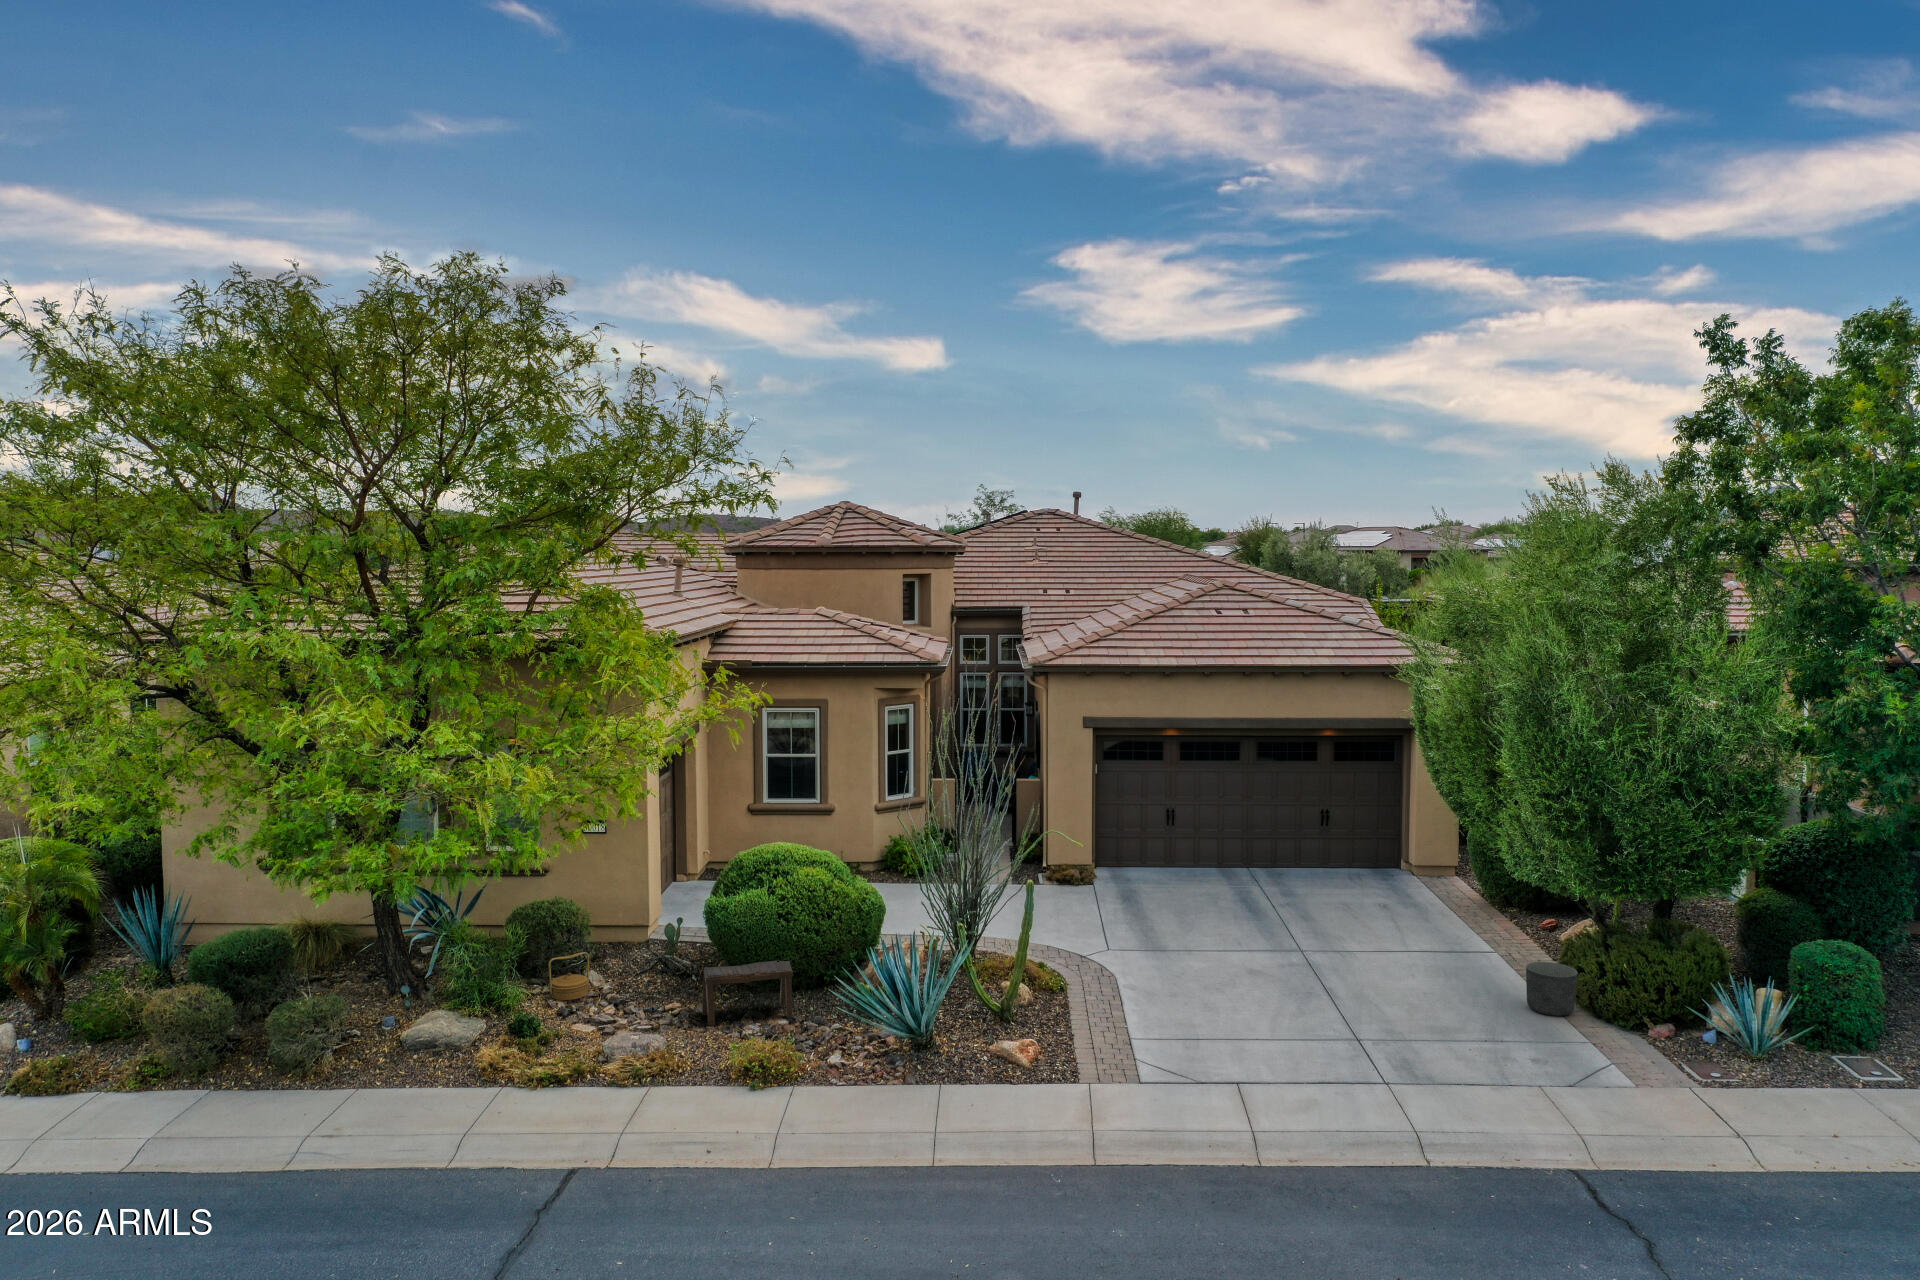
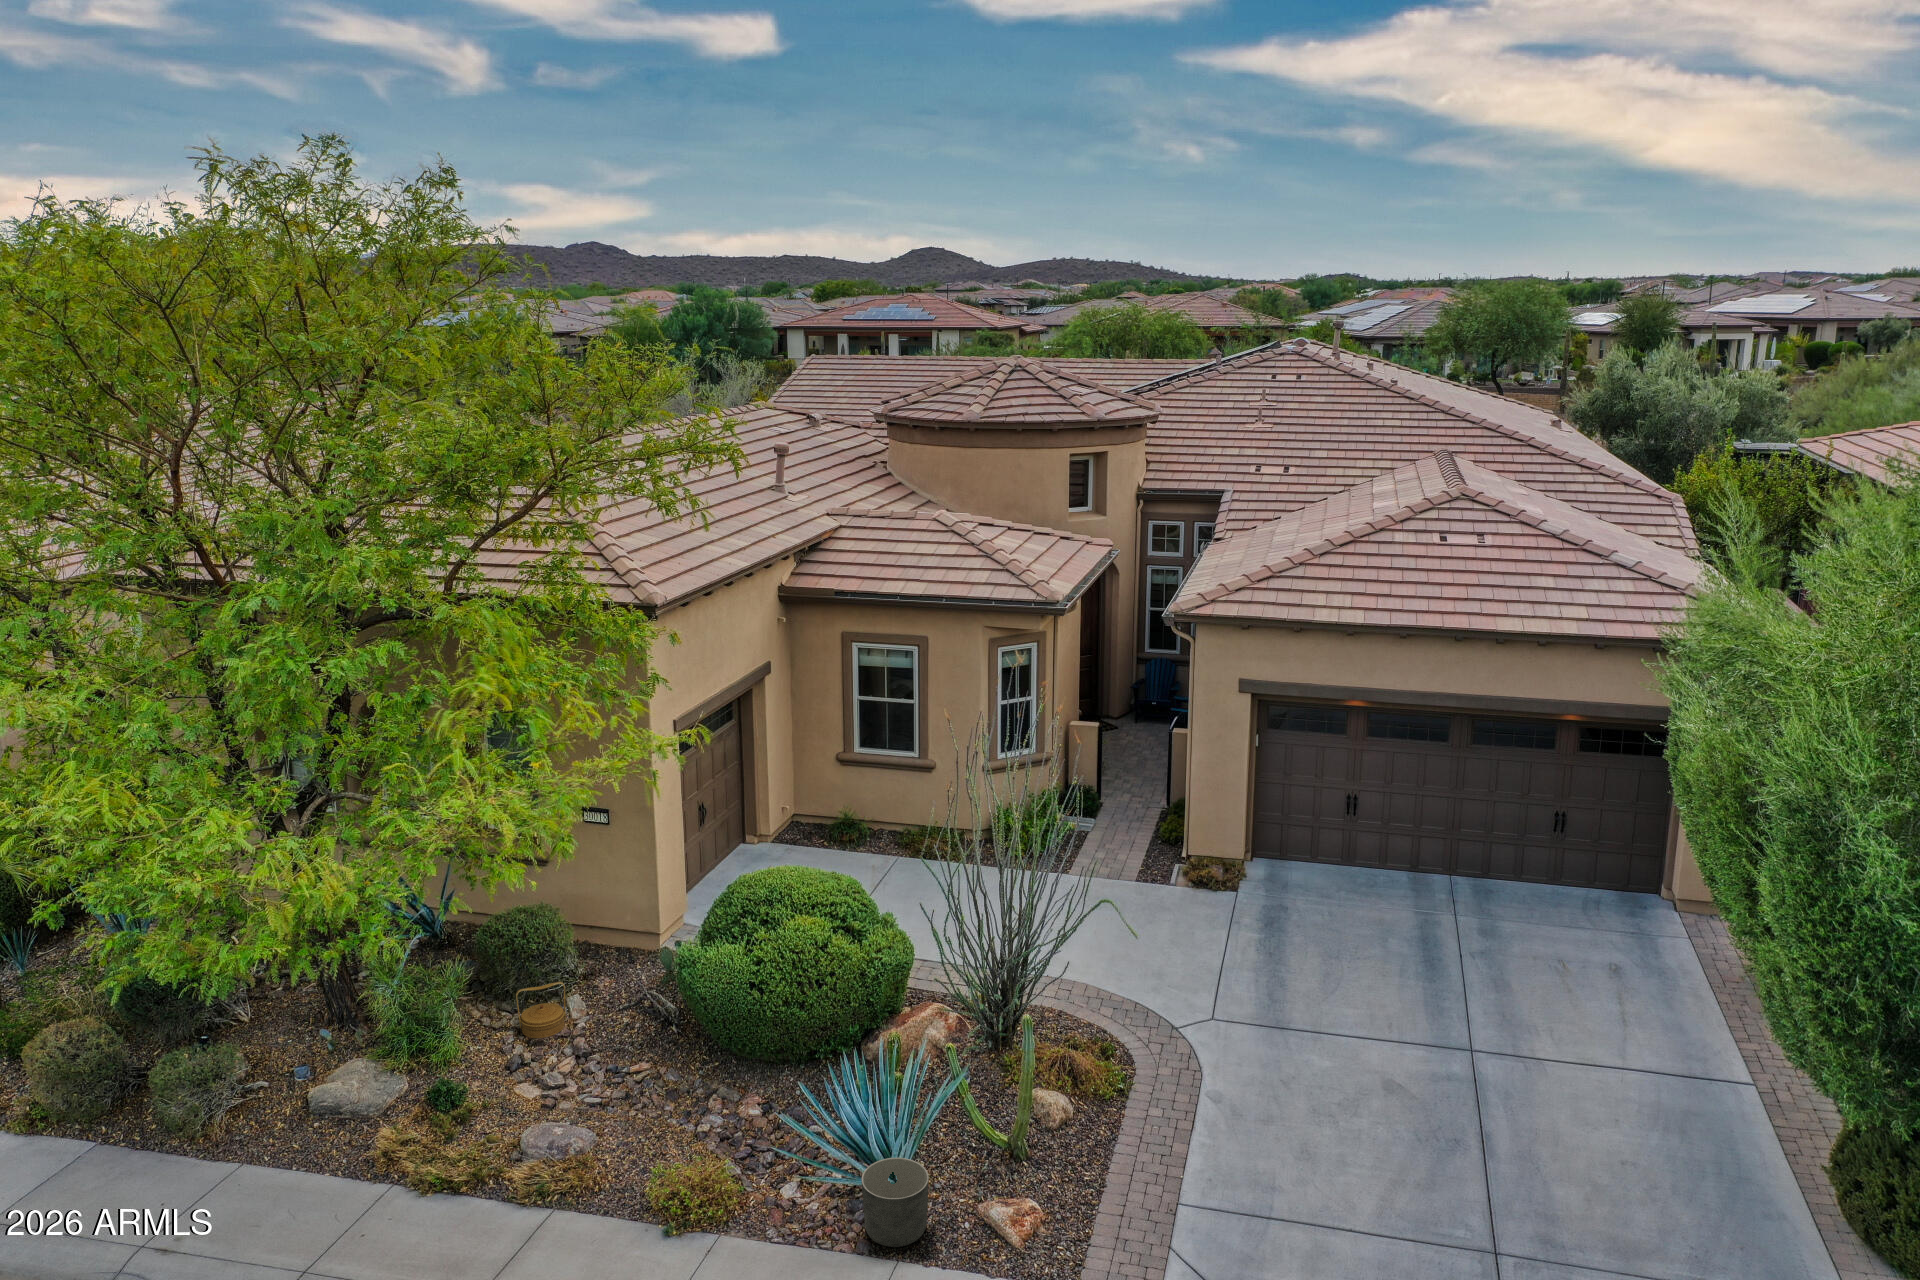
bench: present [702,961,793,1026] -> none [661,1029,772,1107]
planter: present [1526,962,1577,1016] -> present [862,1158,929,1247]

